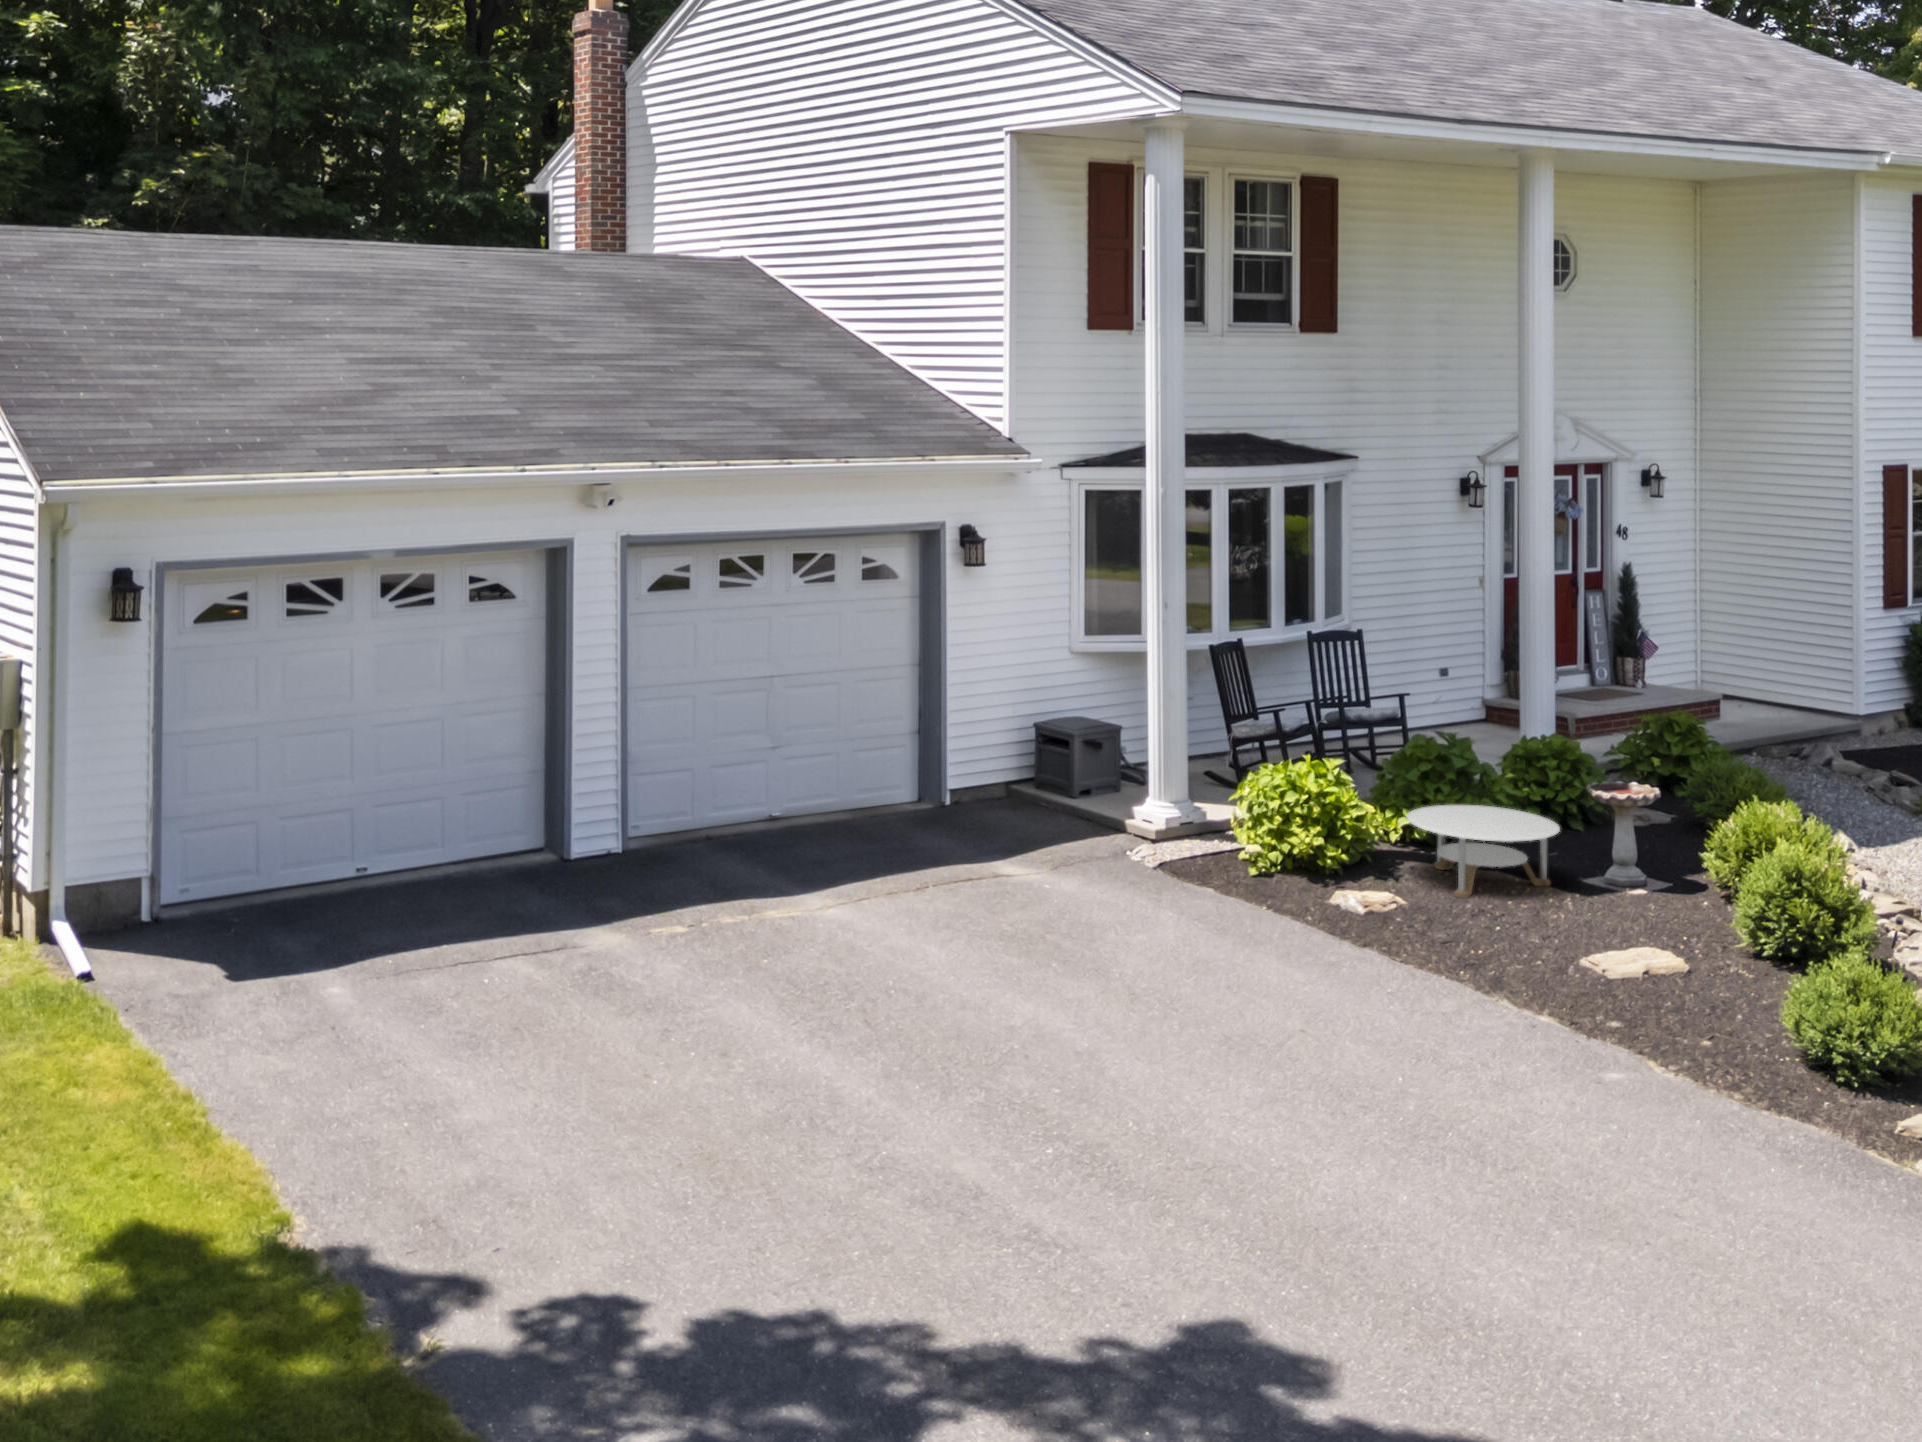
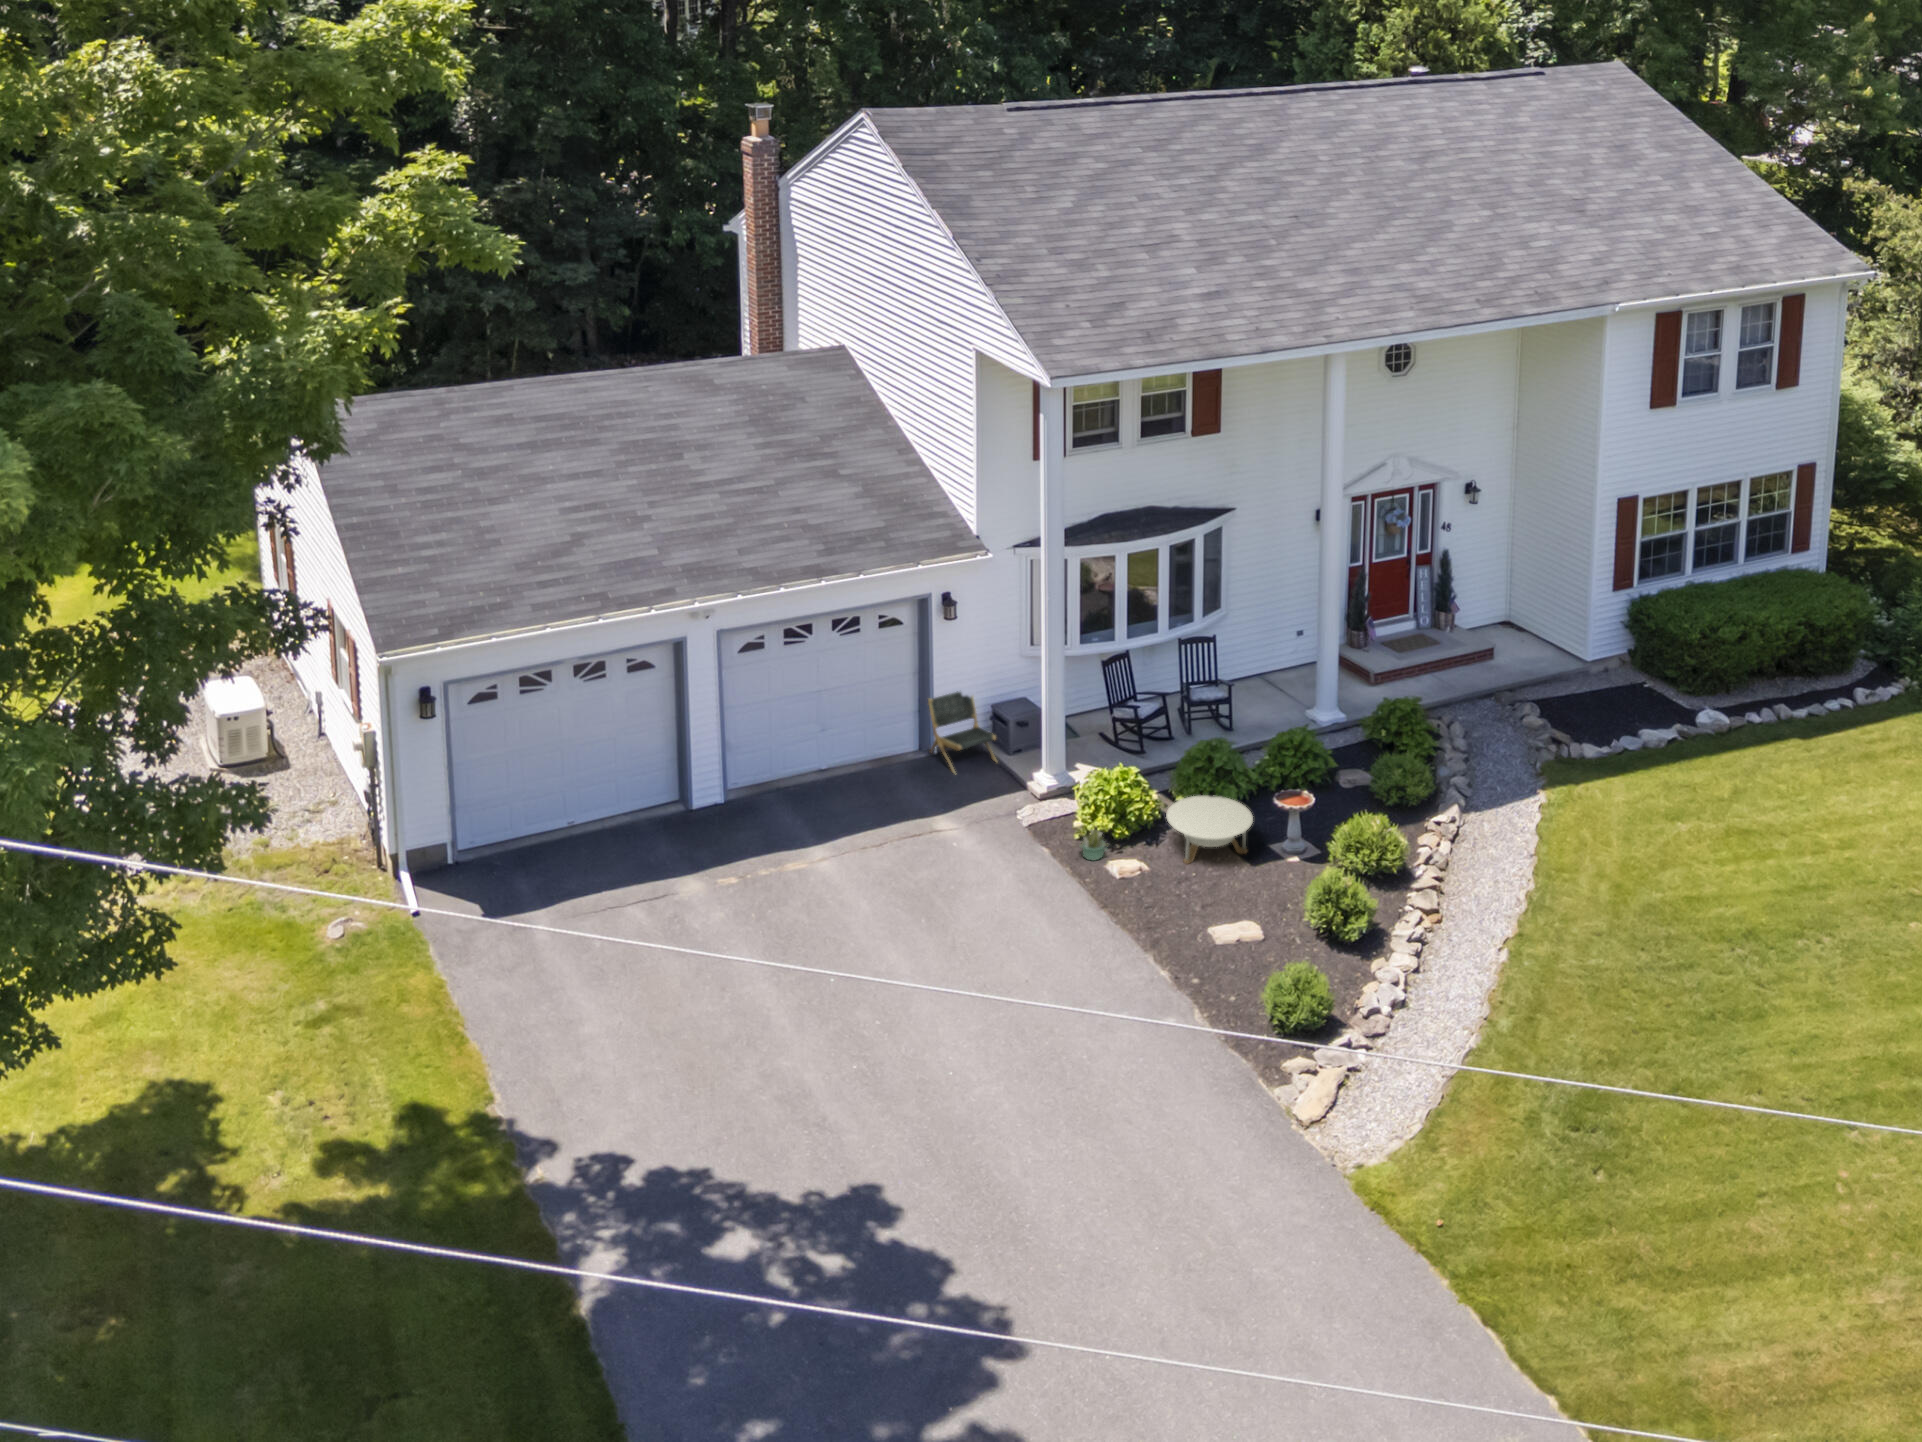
lounge chair: none [939,703,1060,826] -> present [928,691,997,773]
decorative plant: none [1272,846,1328,898] -> present [1080,830,1108,861]

